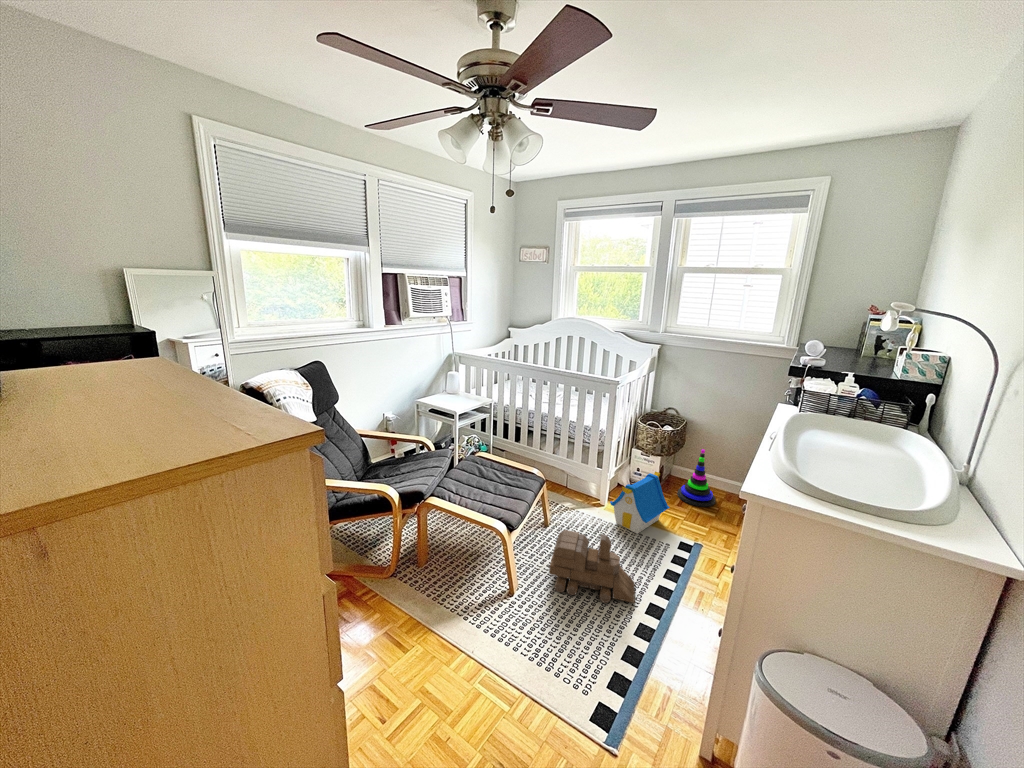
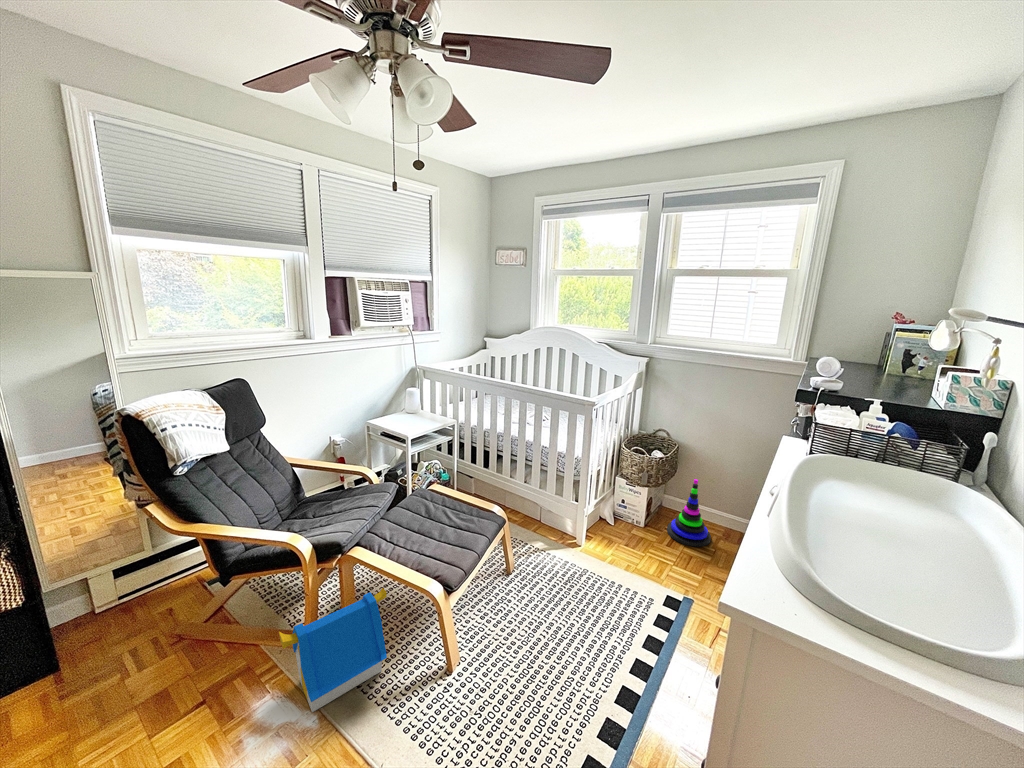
toy house: present [610,472,669,534] -> present [279,588,387,712]
toy train: present [549,530,635,603] -> none [499,587,606,687]

